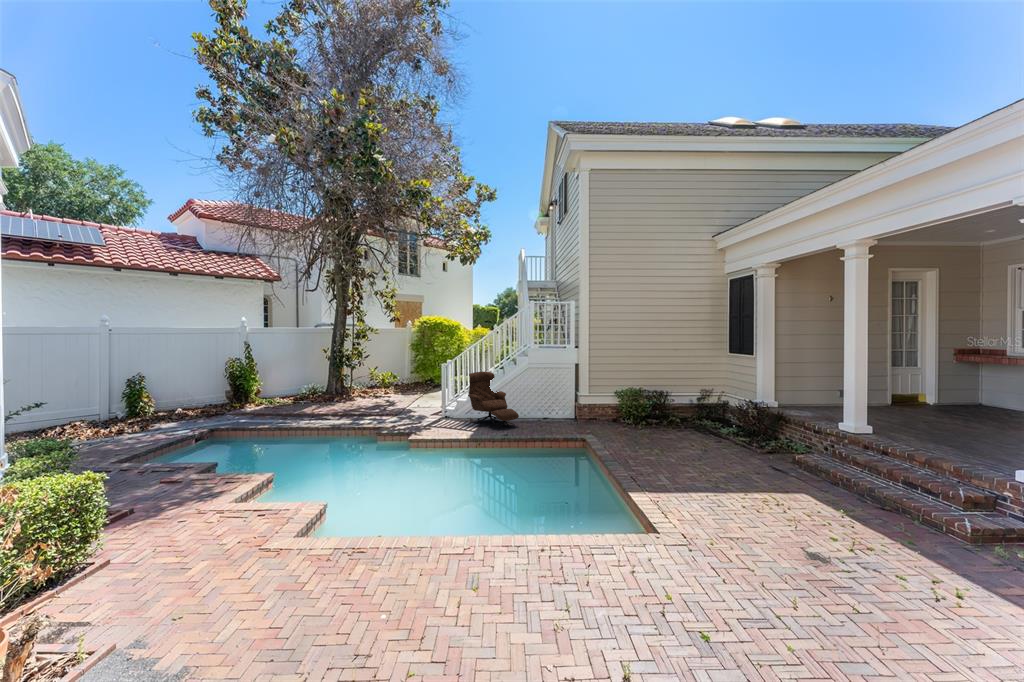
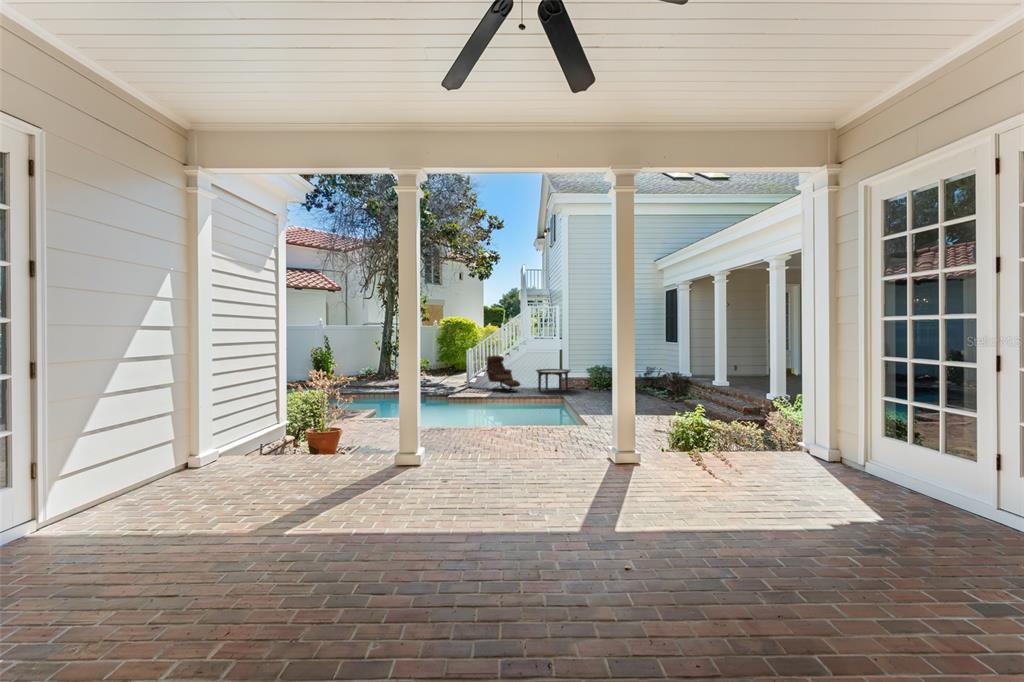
round table: none [541,391,593,430] -> present [536,369,571,393]

